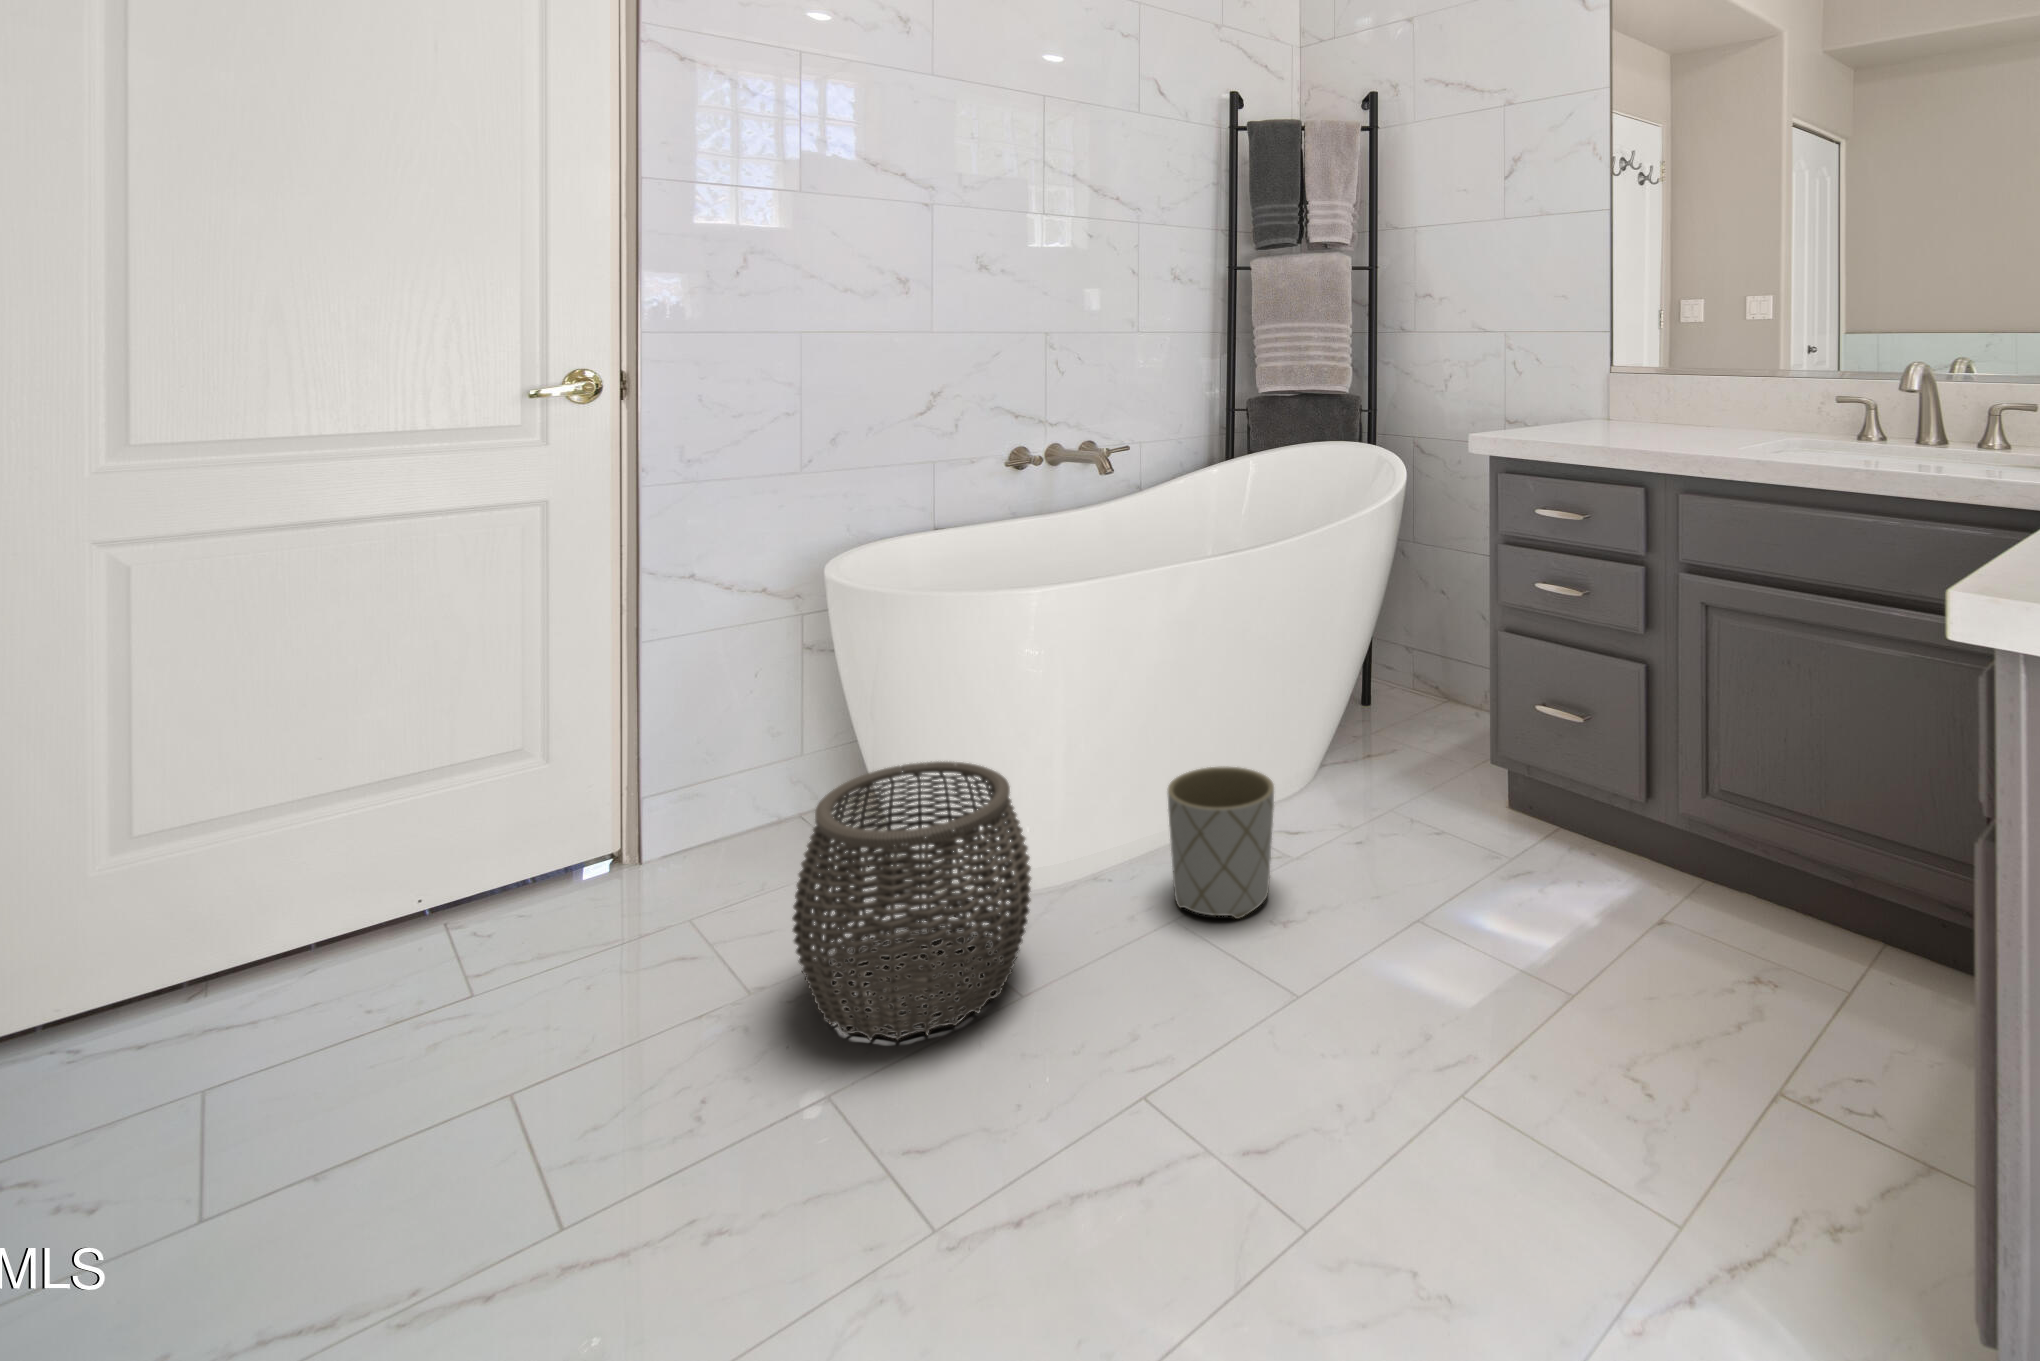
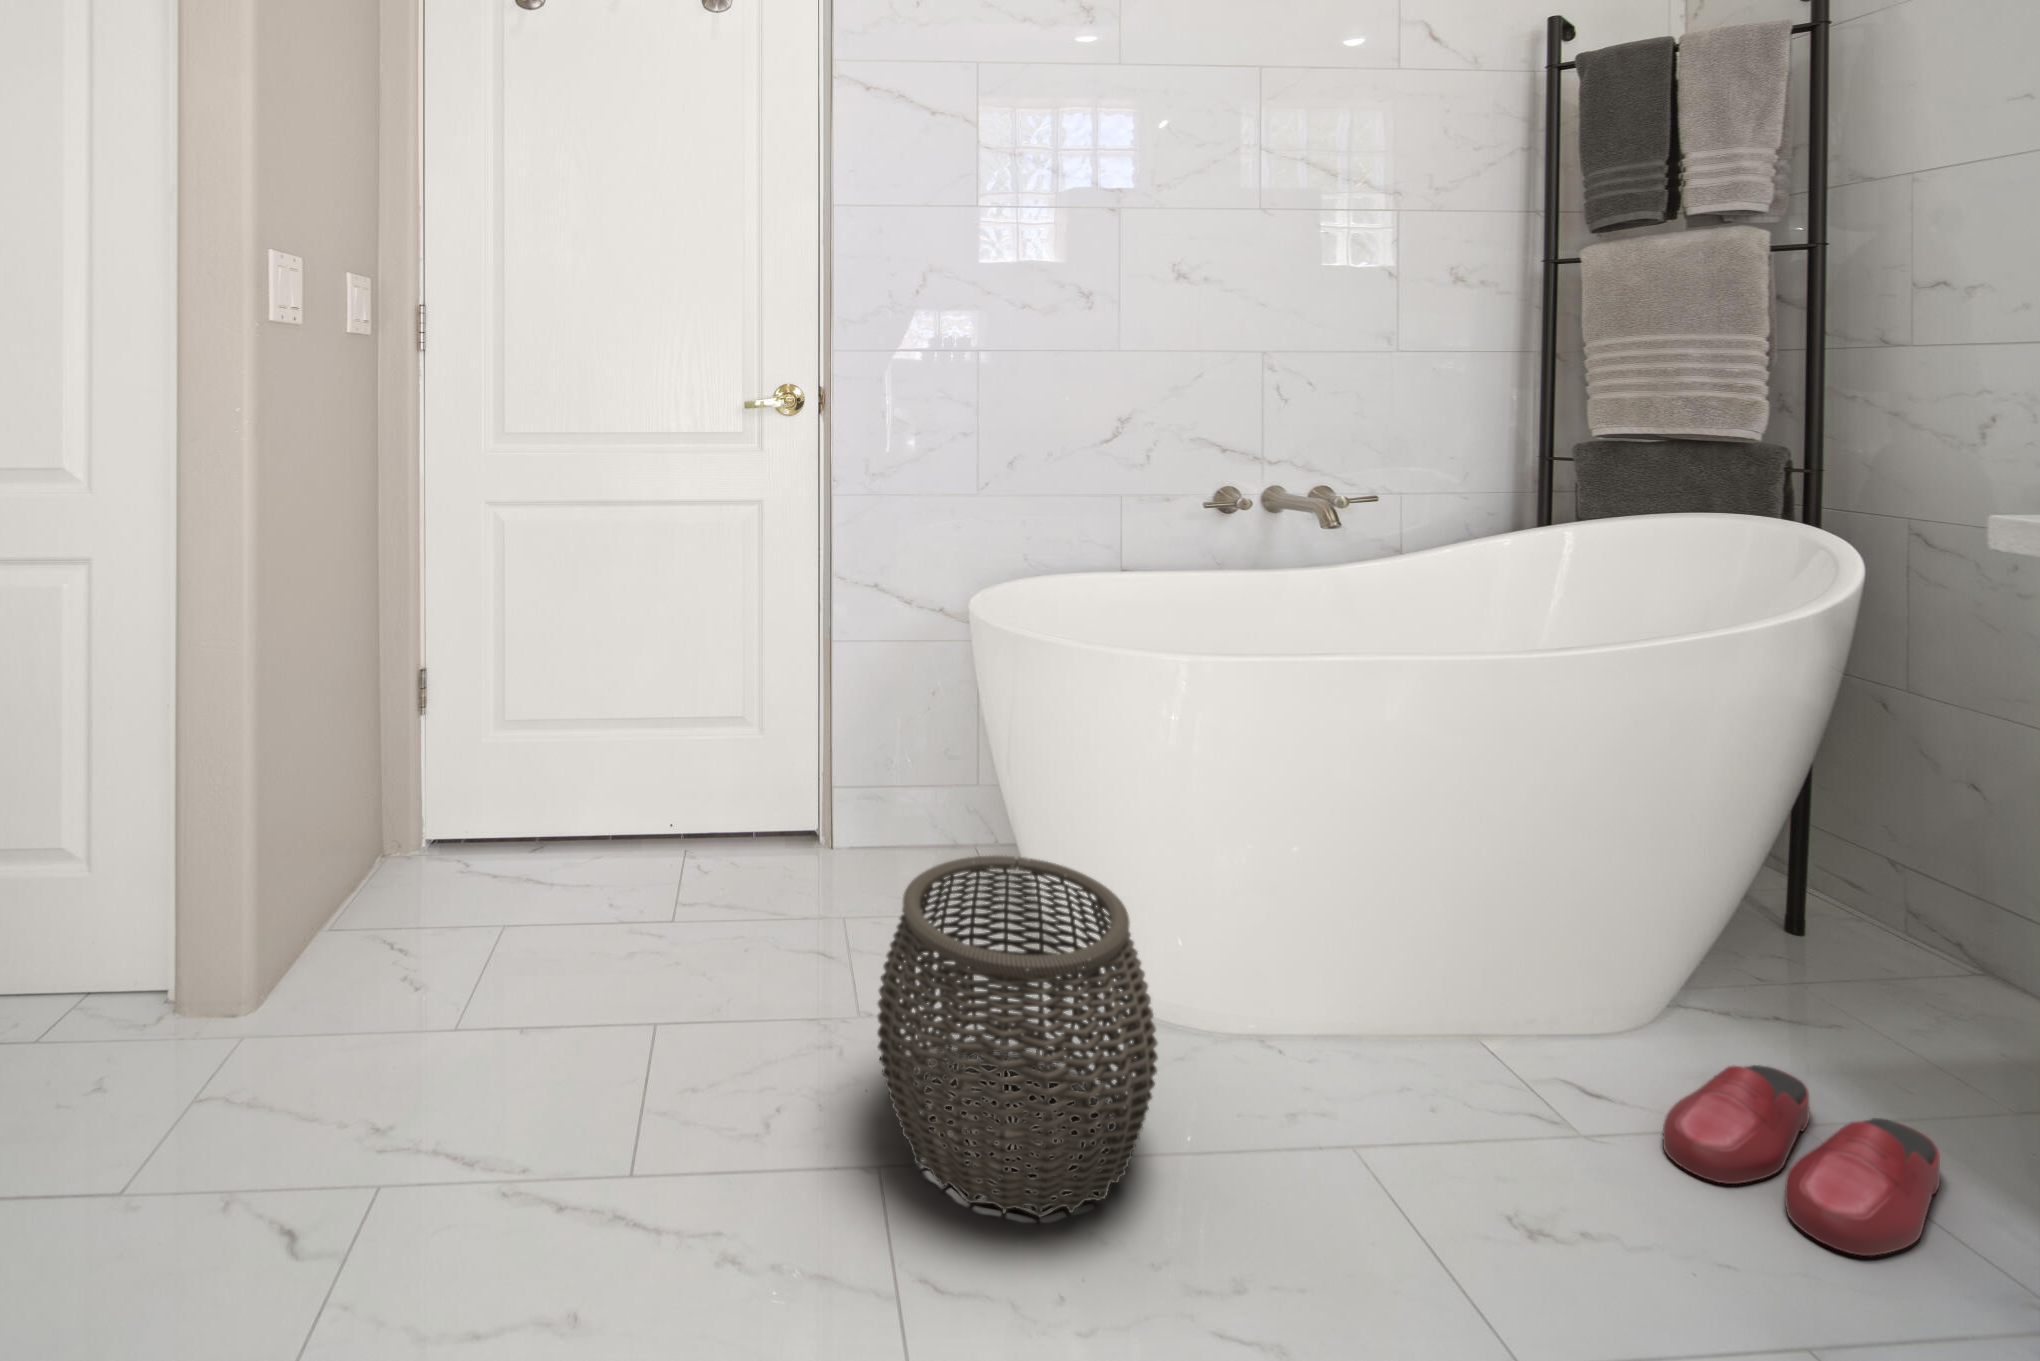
planter: present [1168,767,1274,919] -> none [1375,977,1560,1239]
slippers: none [1317,776,1436,855] -> present [1663,1065,1940,1256]

